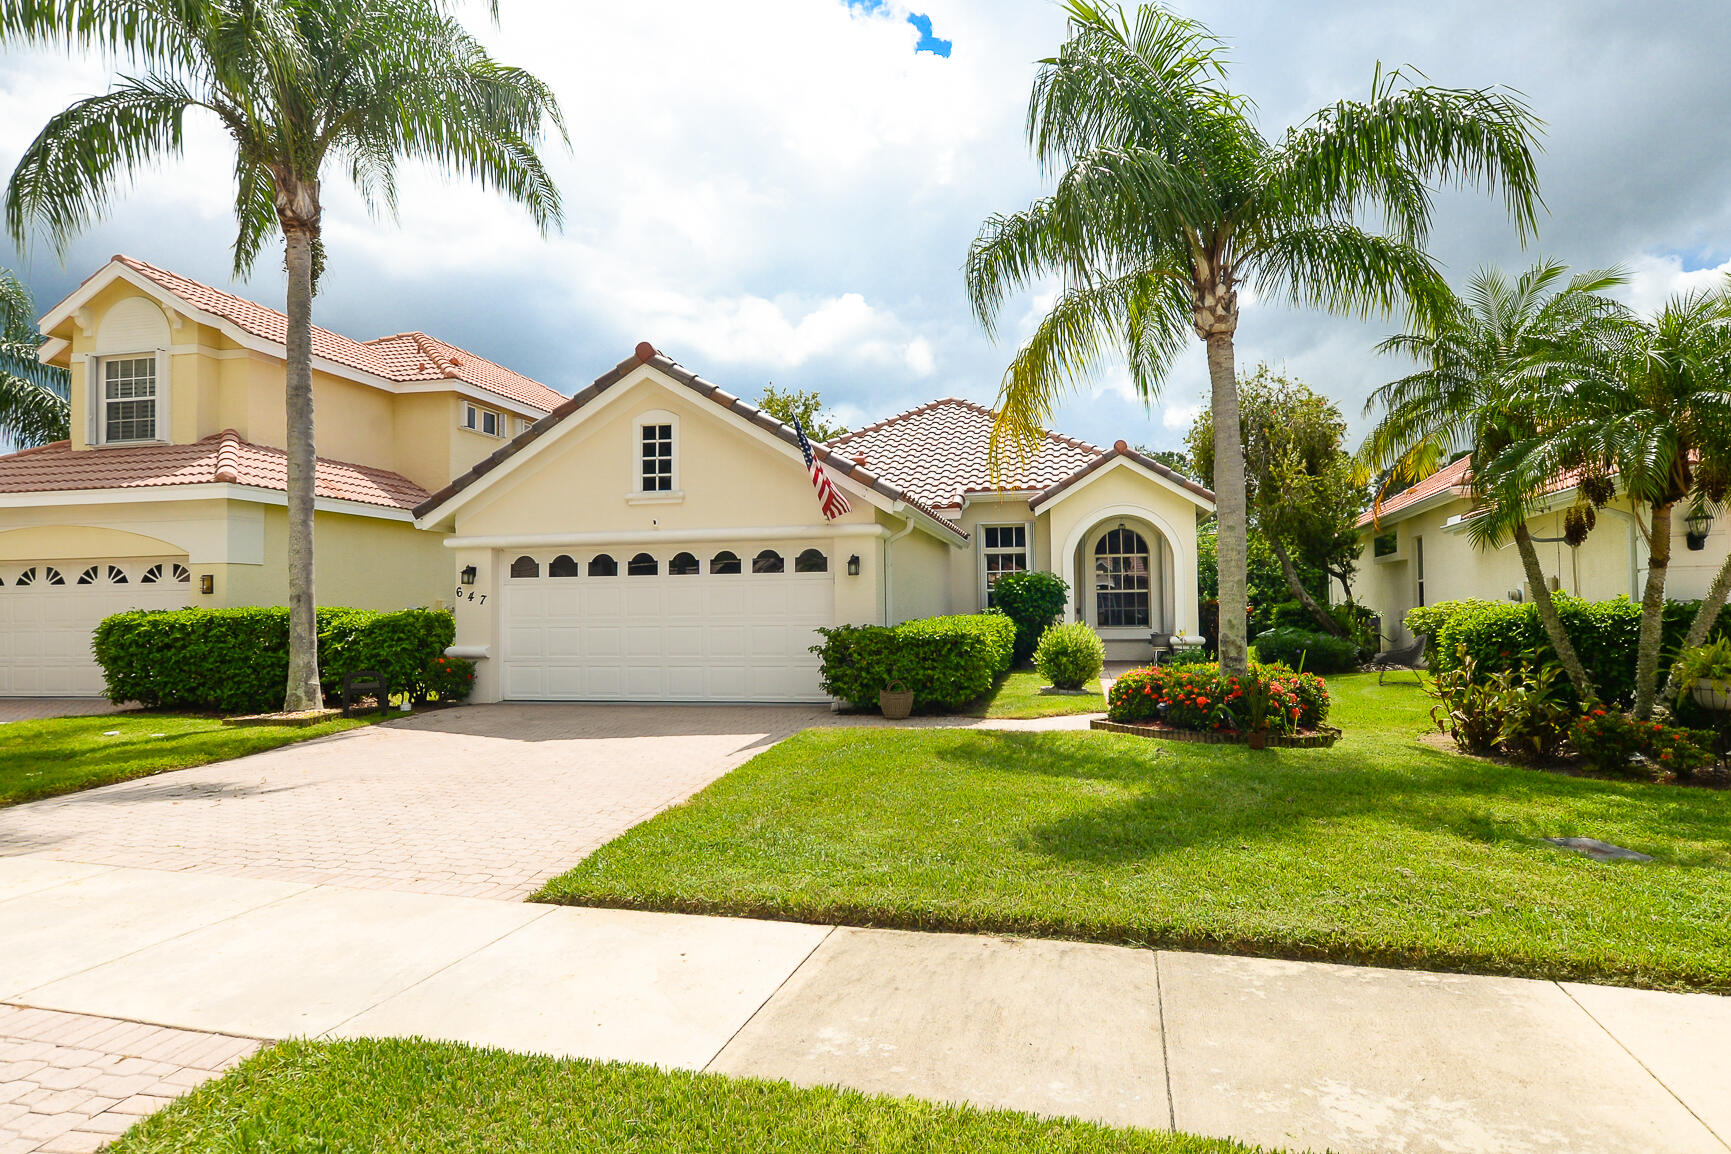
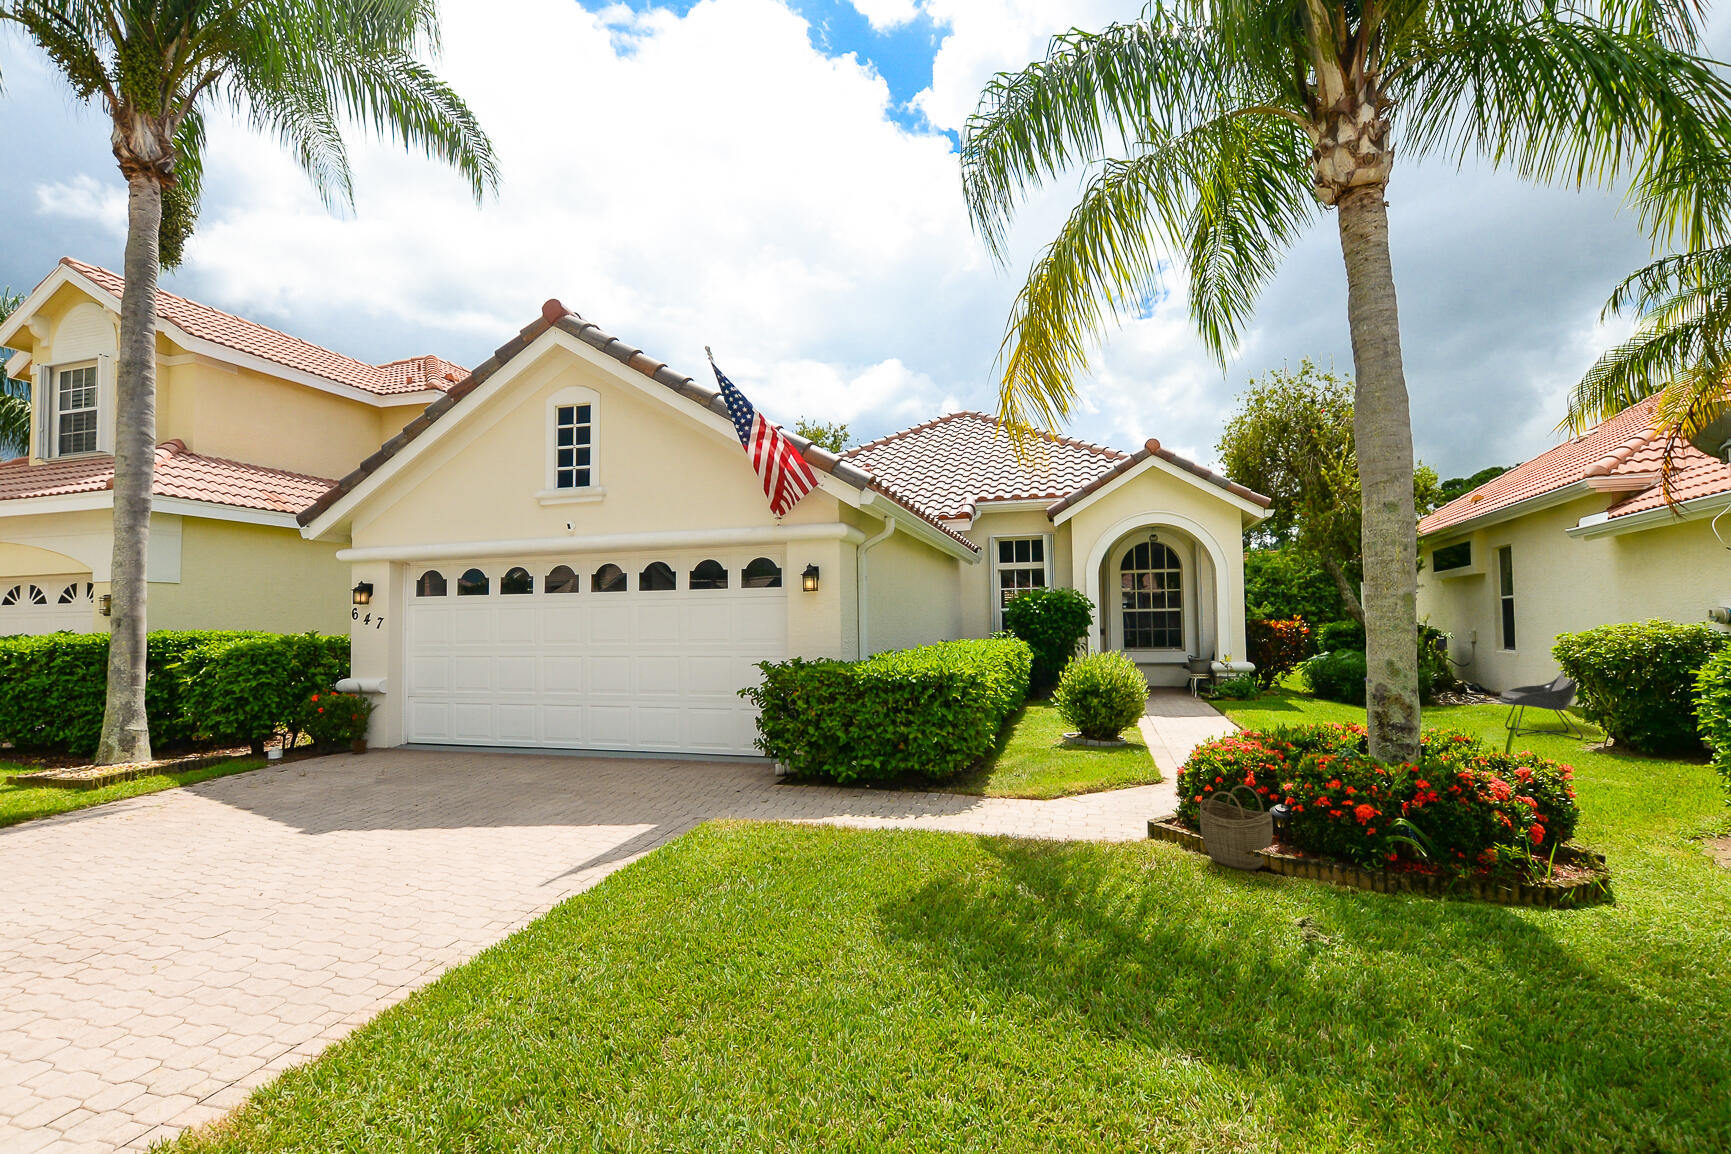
house plant: present [1235,664,1278,749] -> present [348,684,379,754]
bench: present [342,671,387,718] -> none [159,707,248,777]
woven basket: present [880,680,913,719] -> present [1200,785,1273,870]

